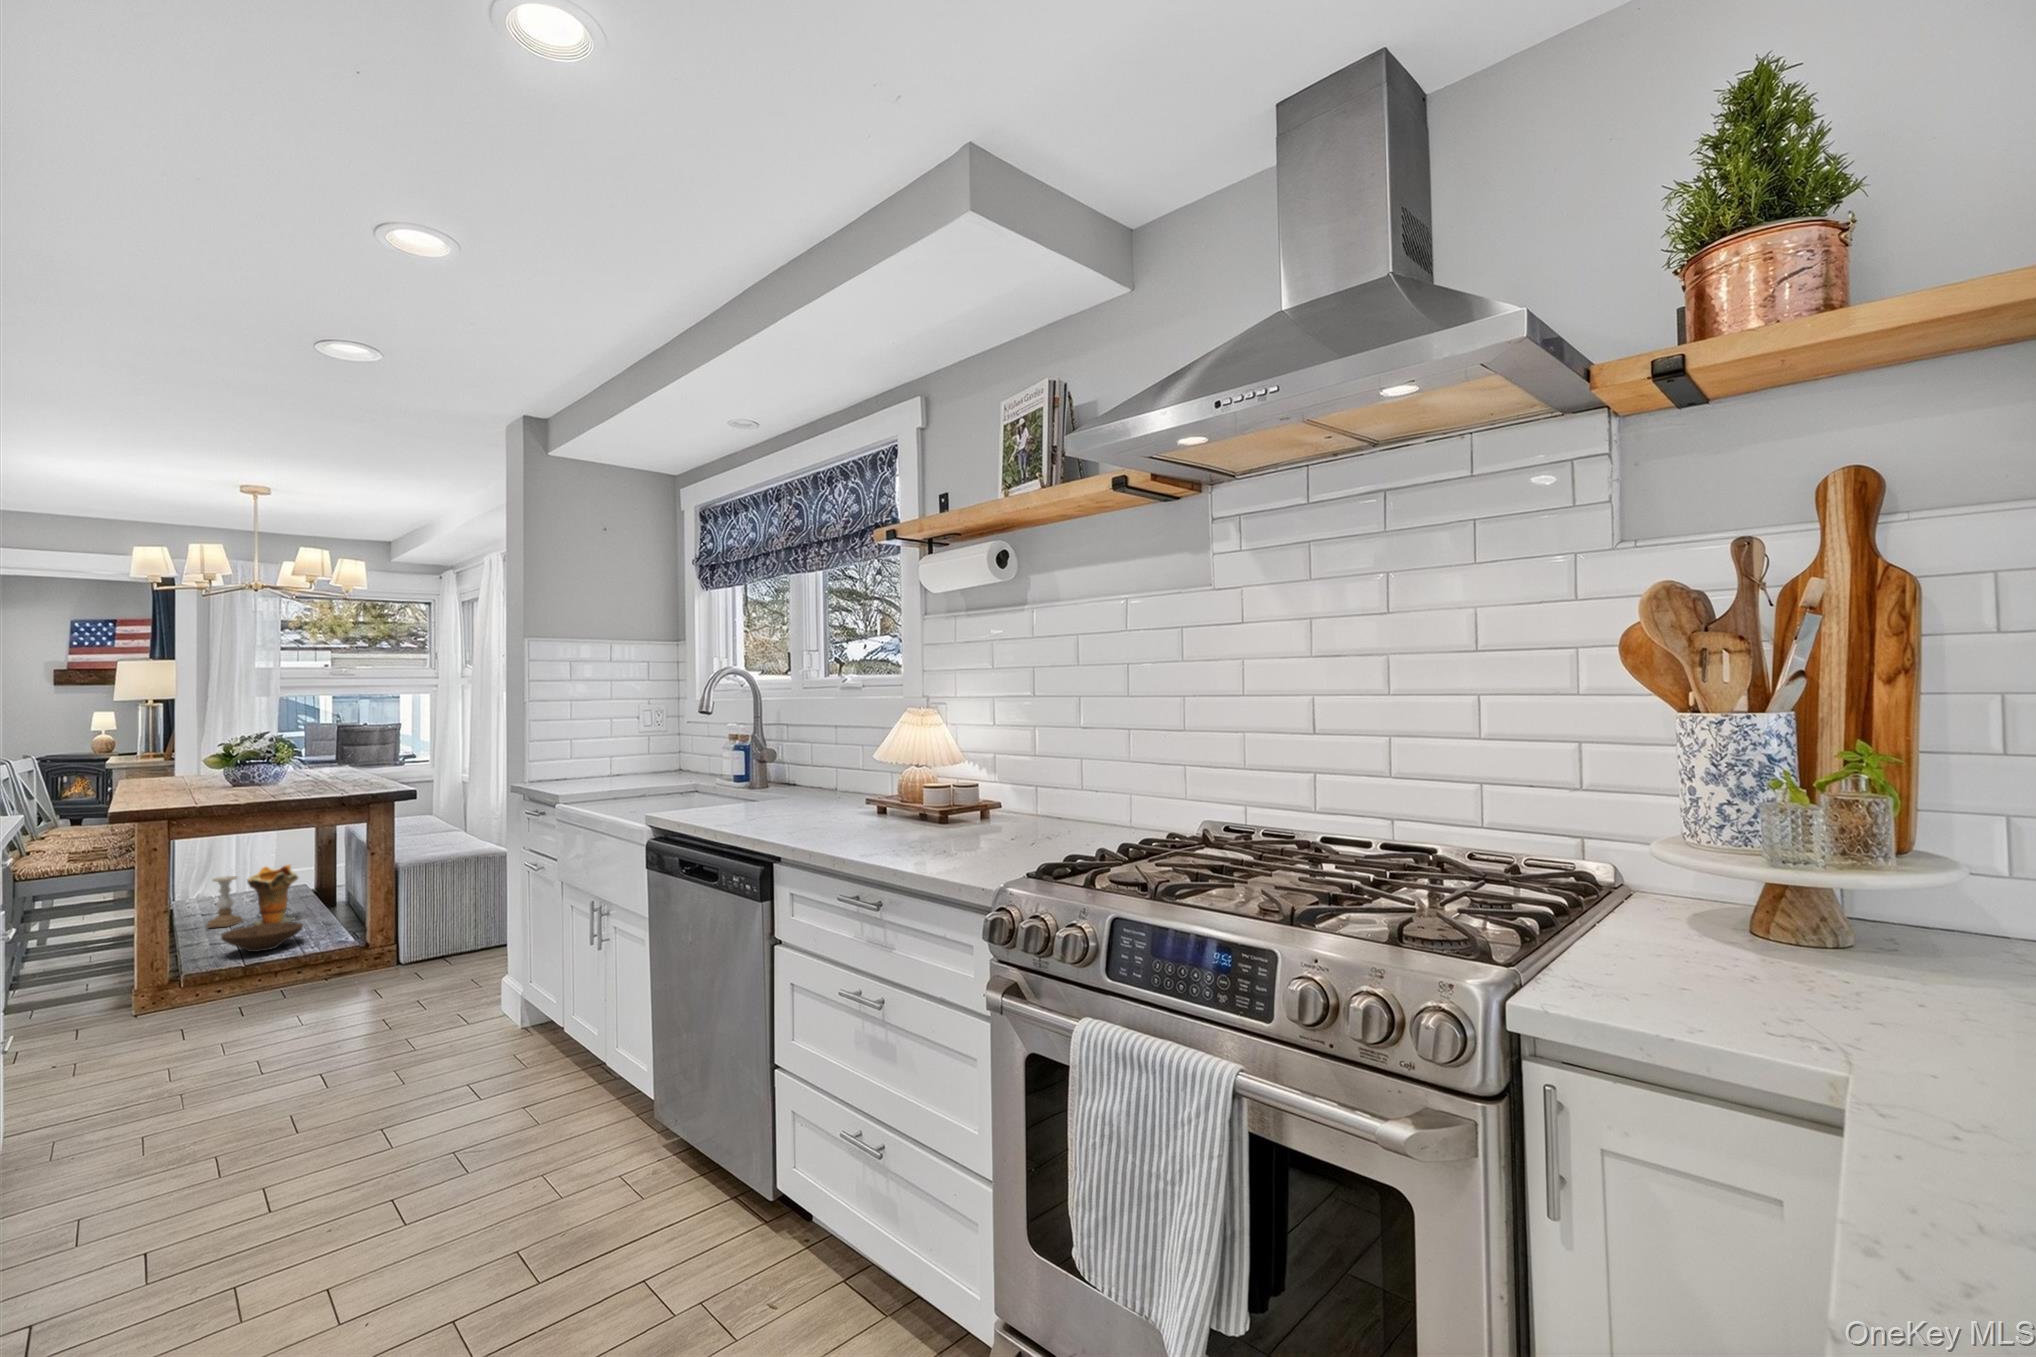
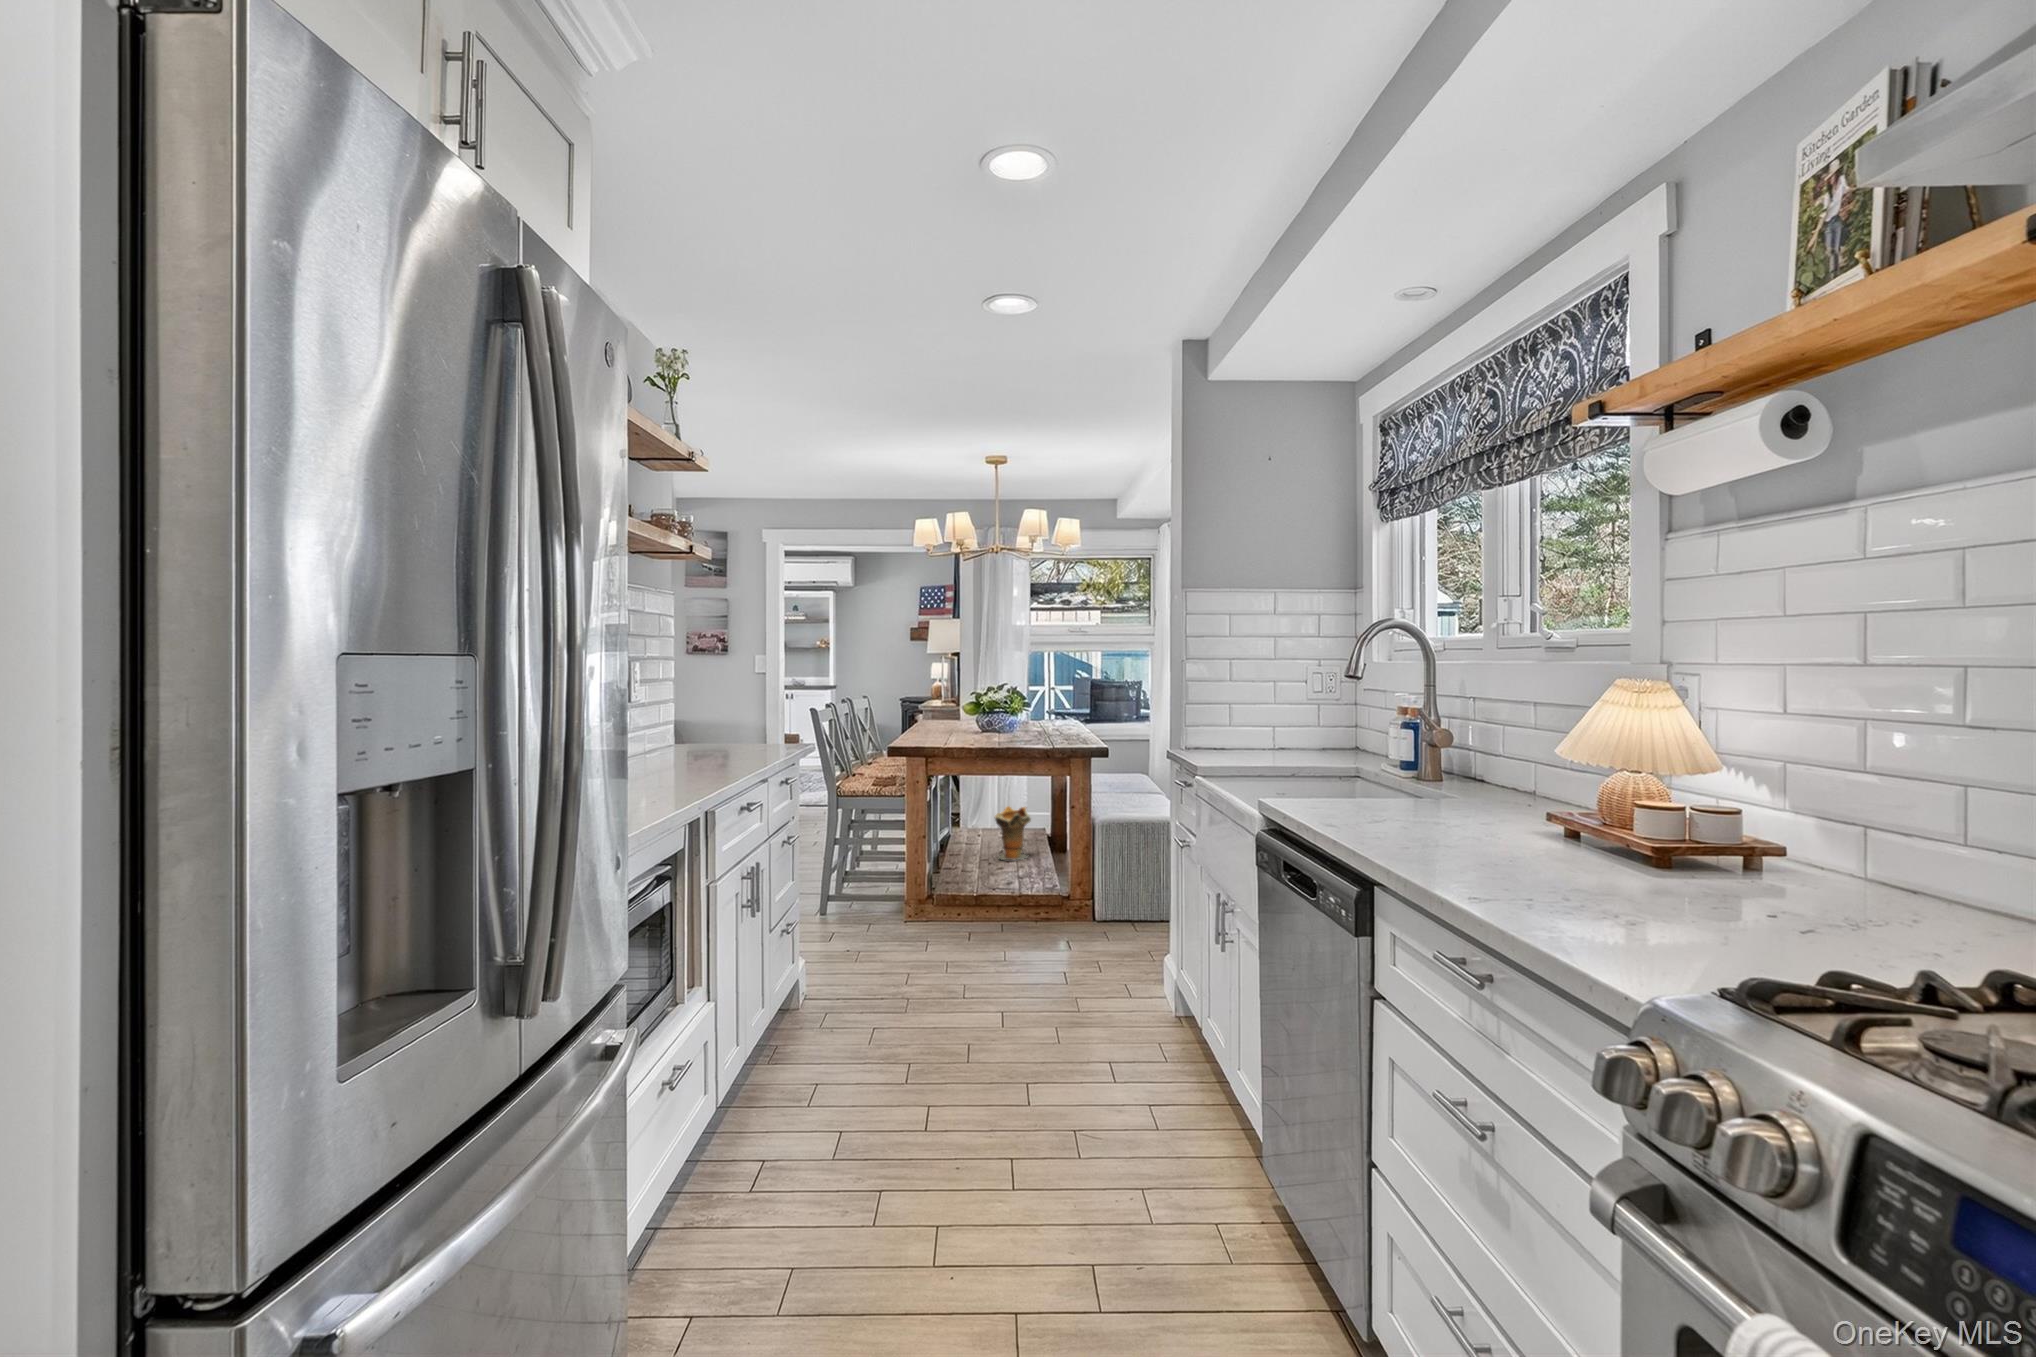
candle holder: present [206,876,243,928] -> none [969,811,995,856]
wooden bowl: present [221,922,303,952] -> none [967,859,1027,884]

